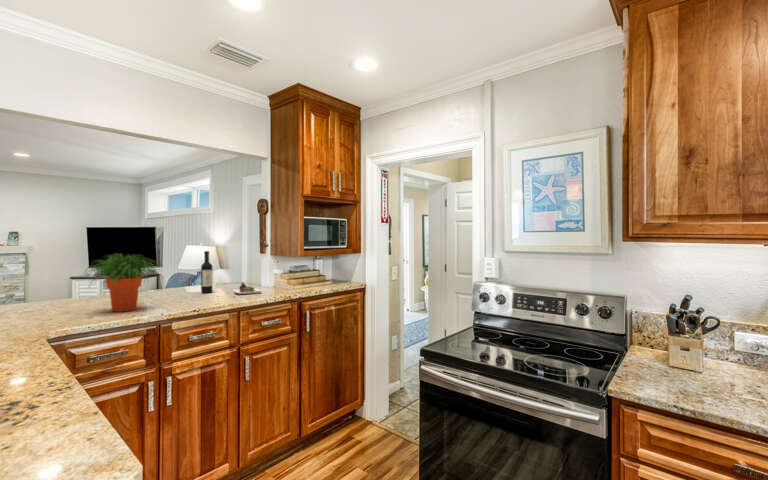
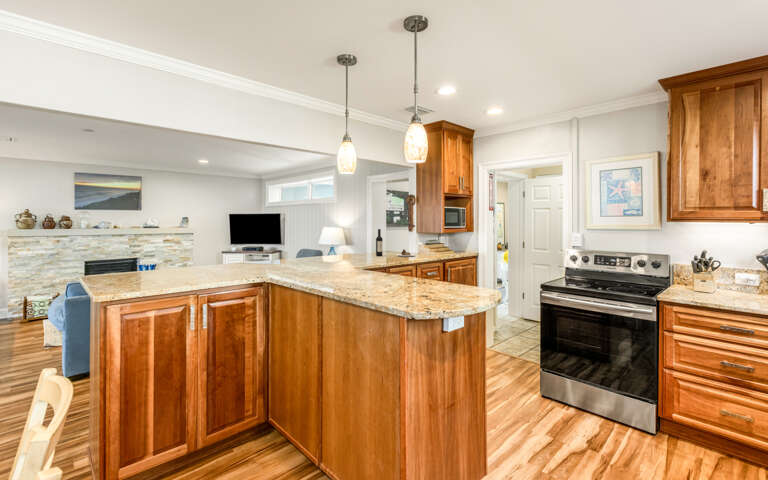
potted plant: present [90,254,158,312] -> none [337,228,376,261]

